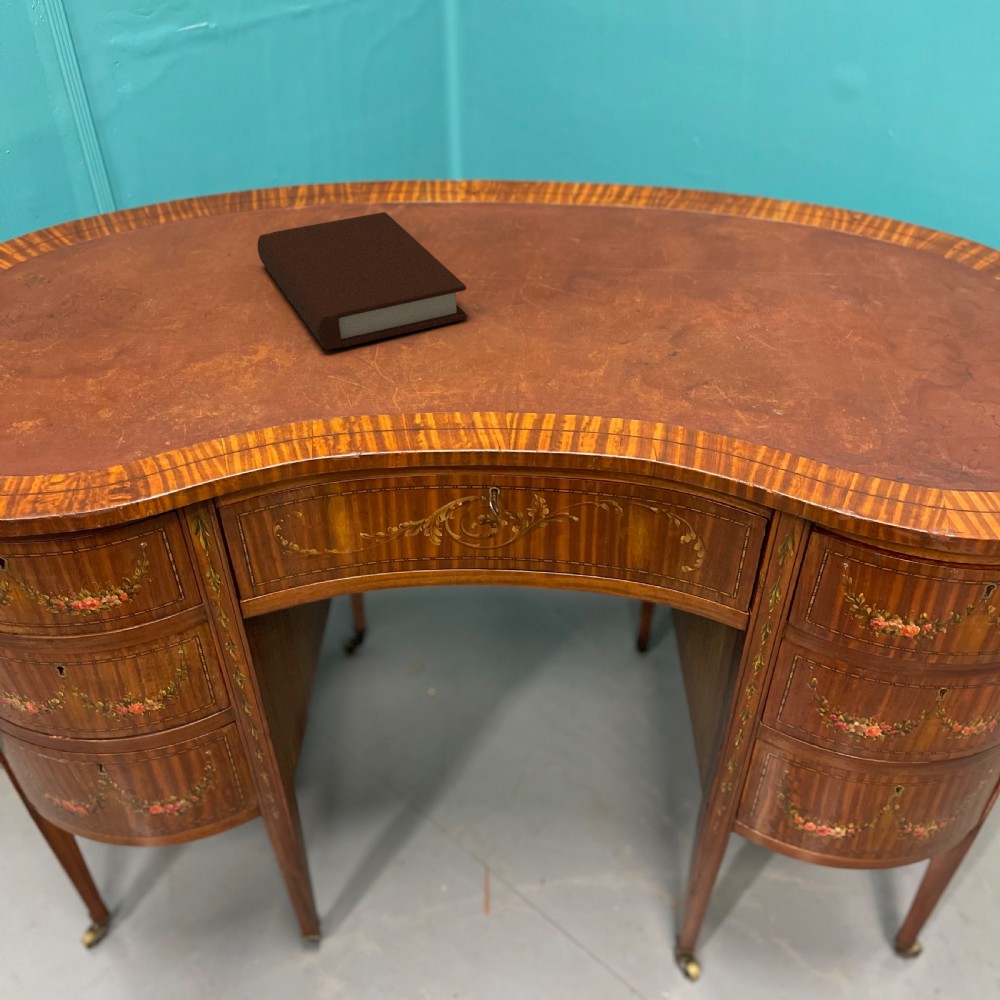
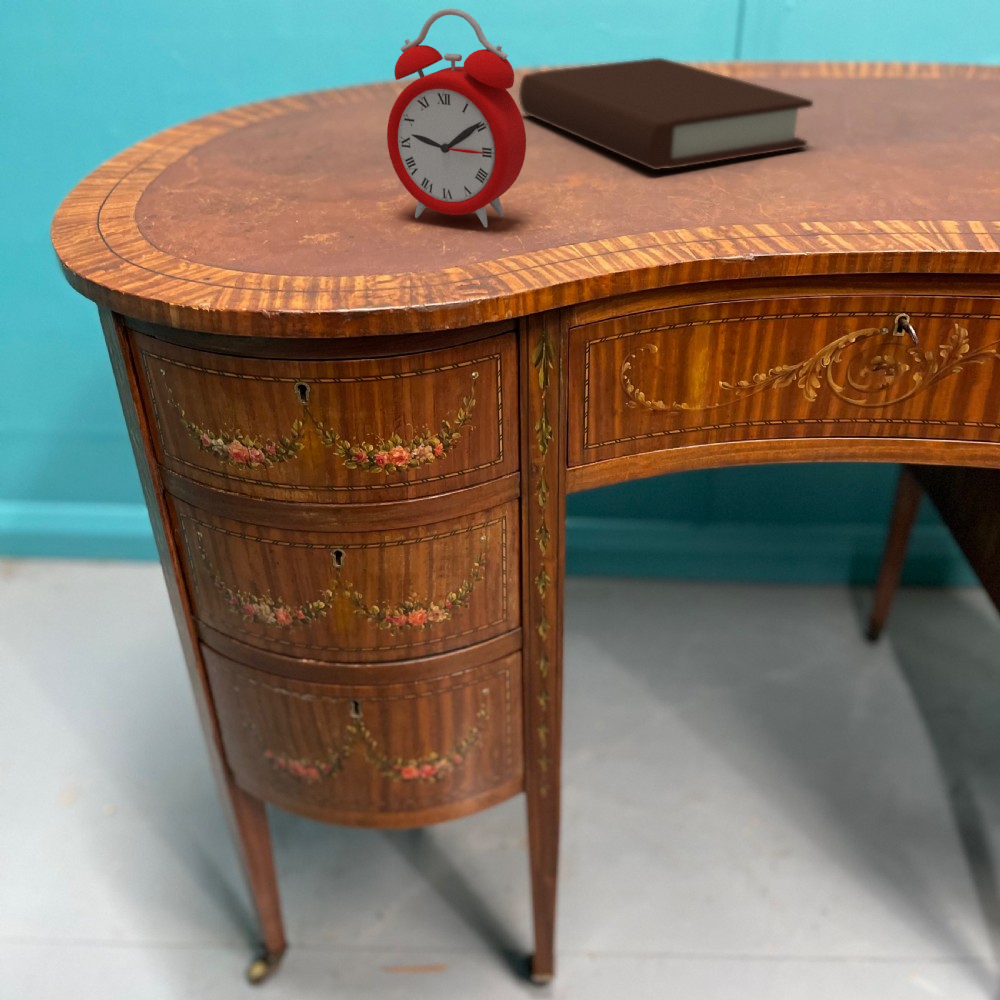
alarm clock: none [74,263,188,421] -> present [387,8,526,228]

